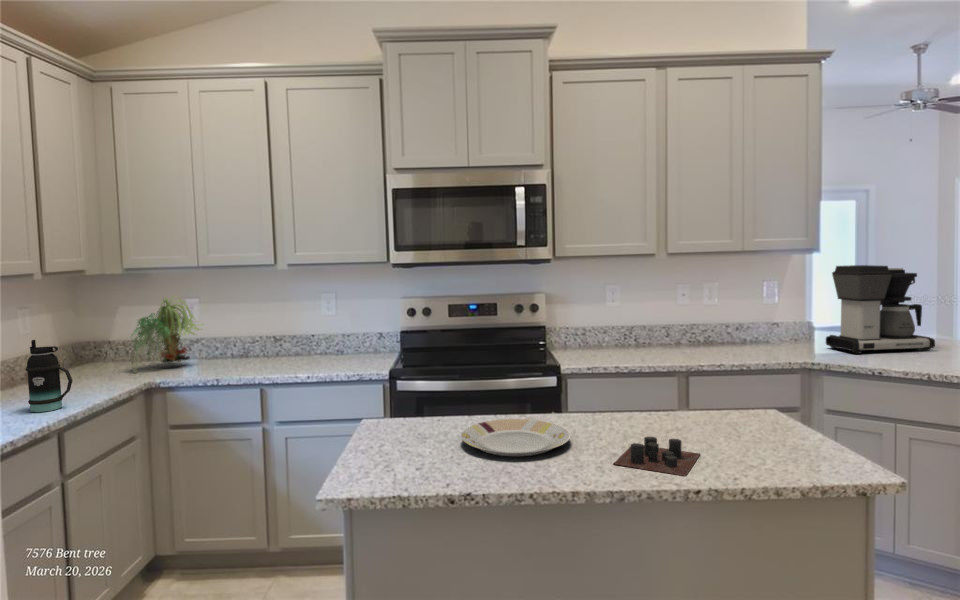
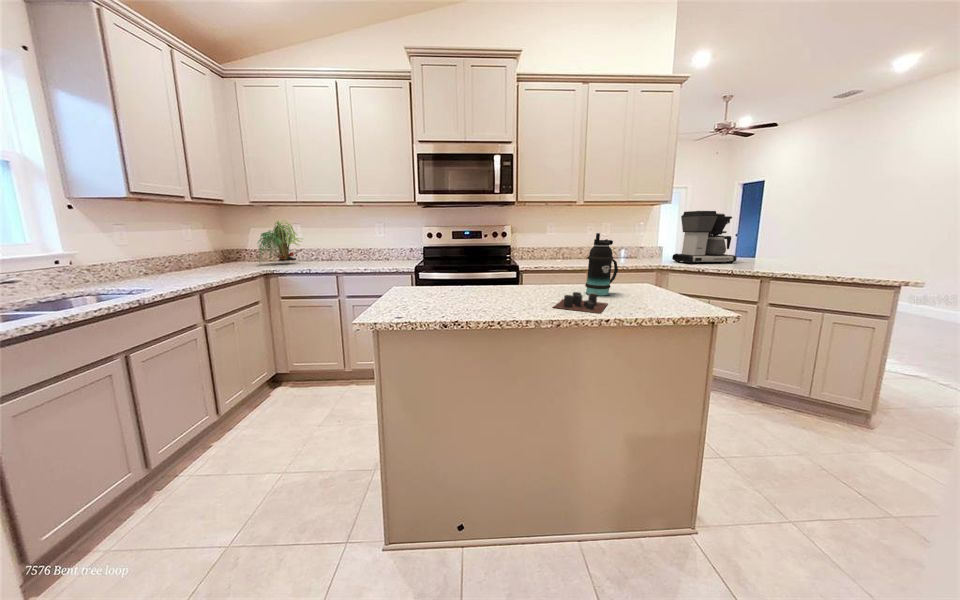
bottle: present [26,340,73,412] -> present [585,233,618,296]
plate: present [461,419,571,456] -> none [454,285,525,303]

